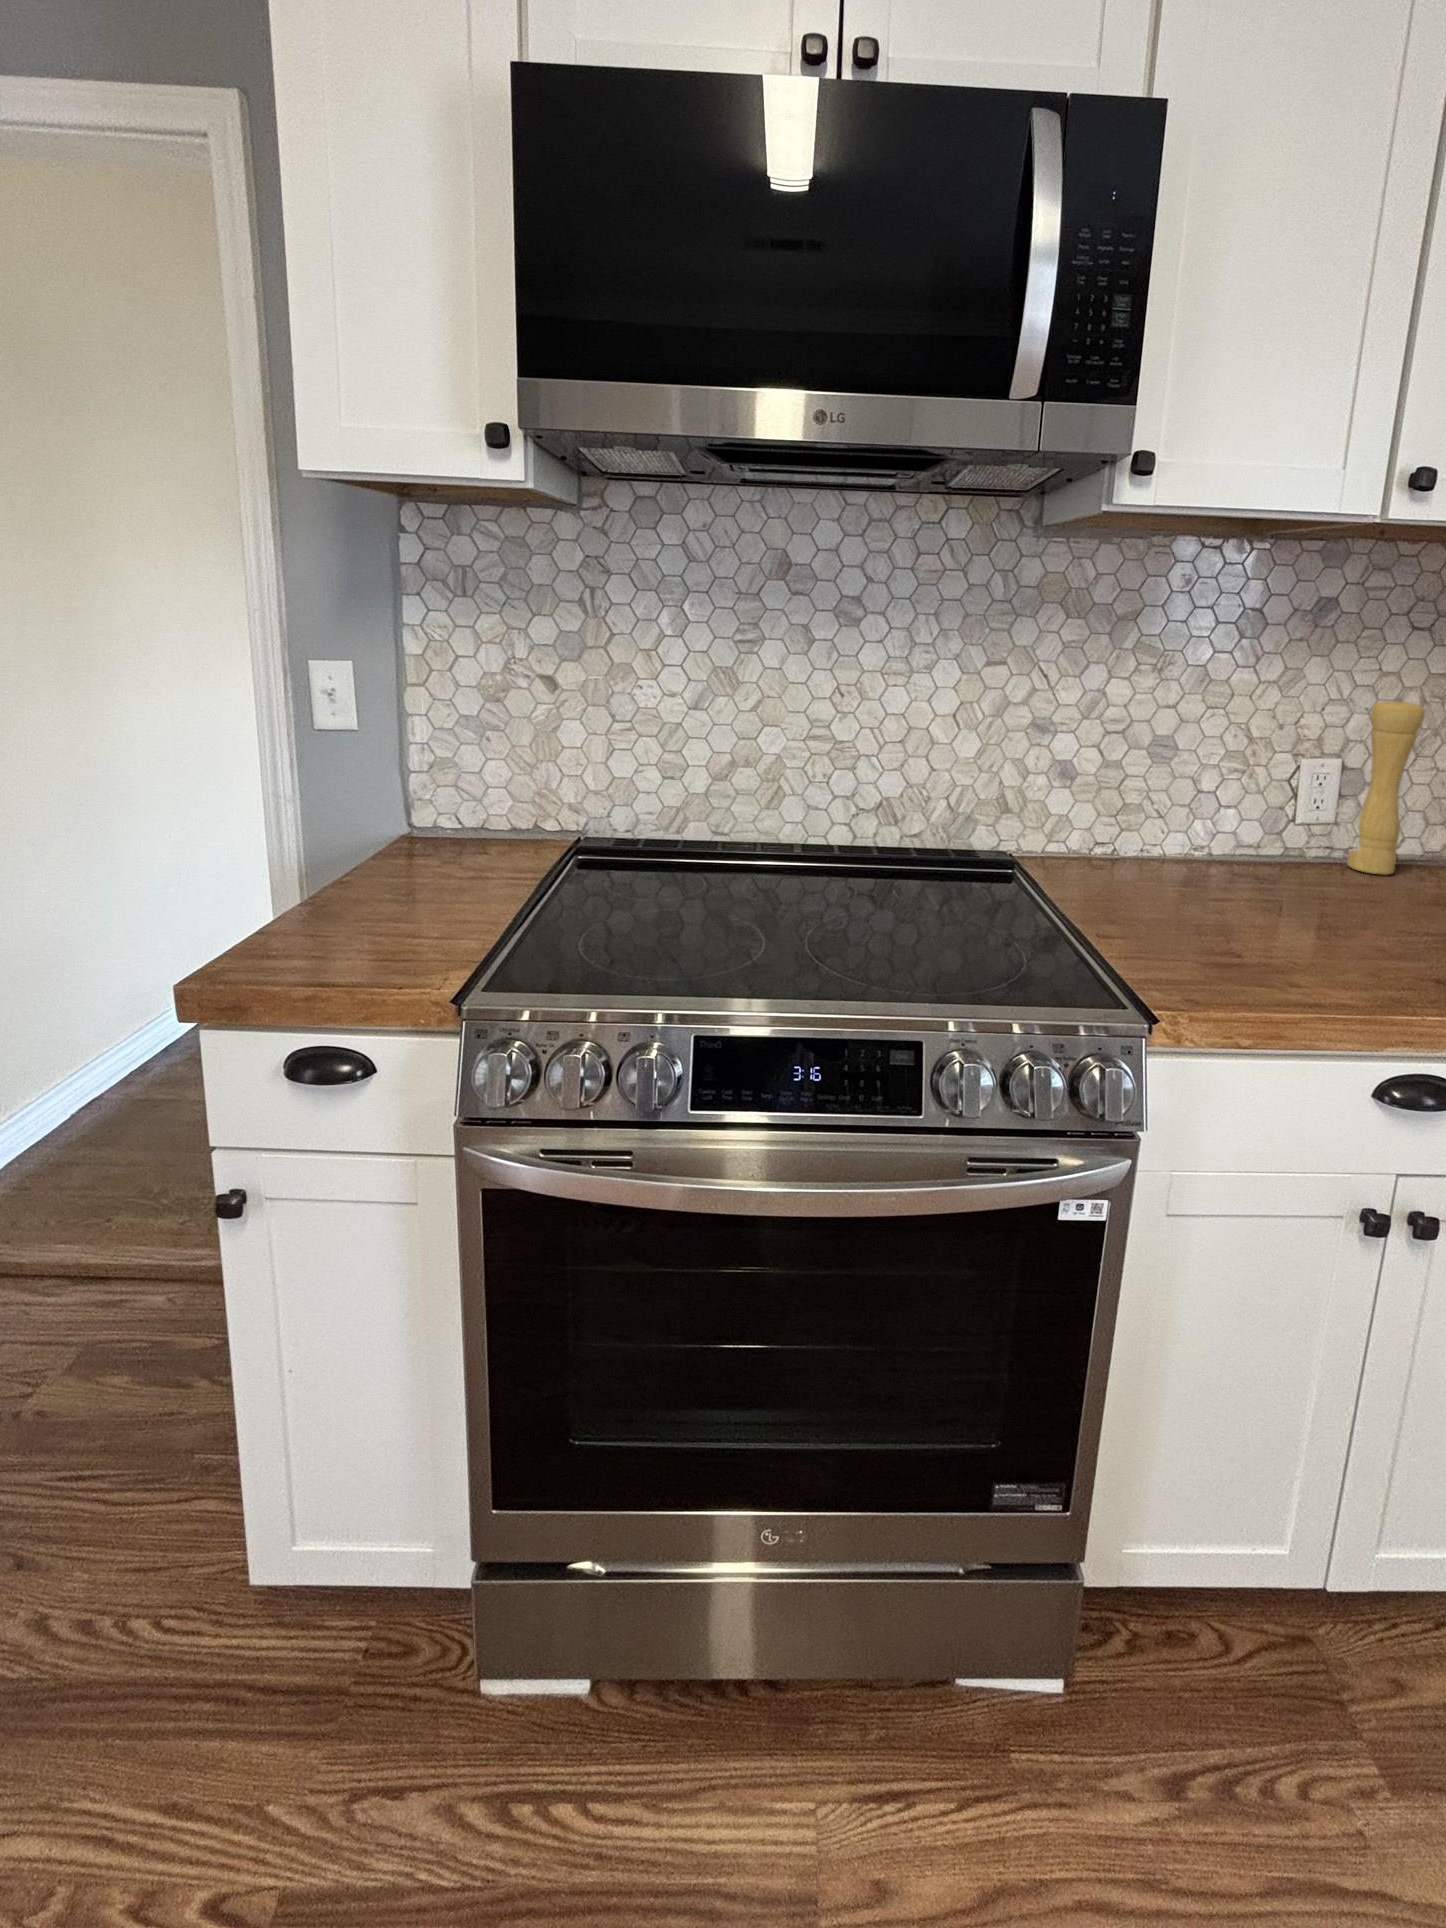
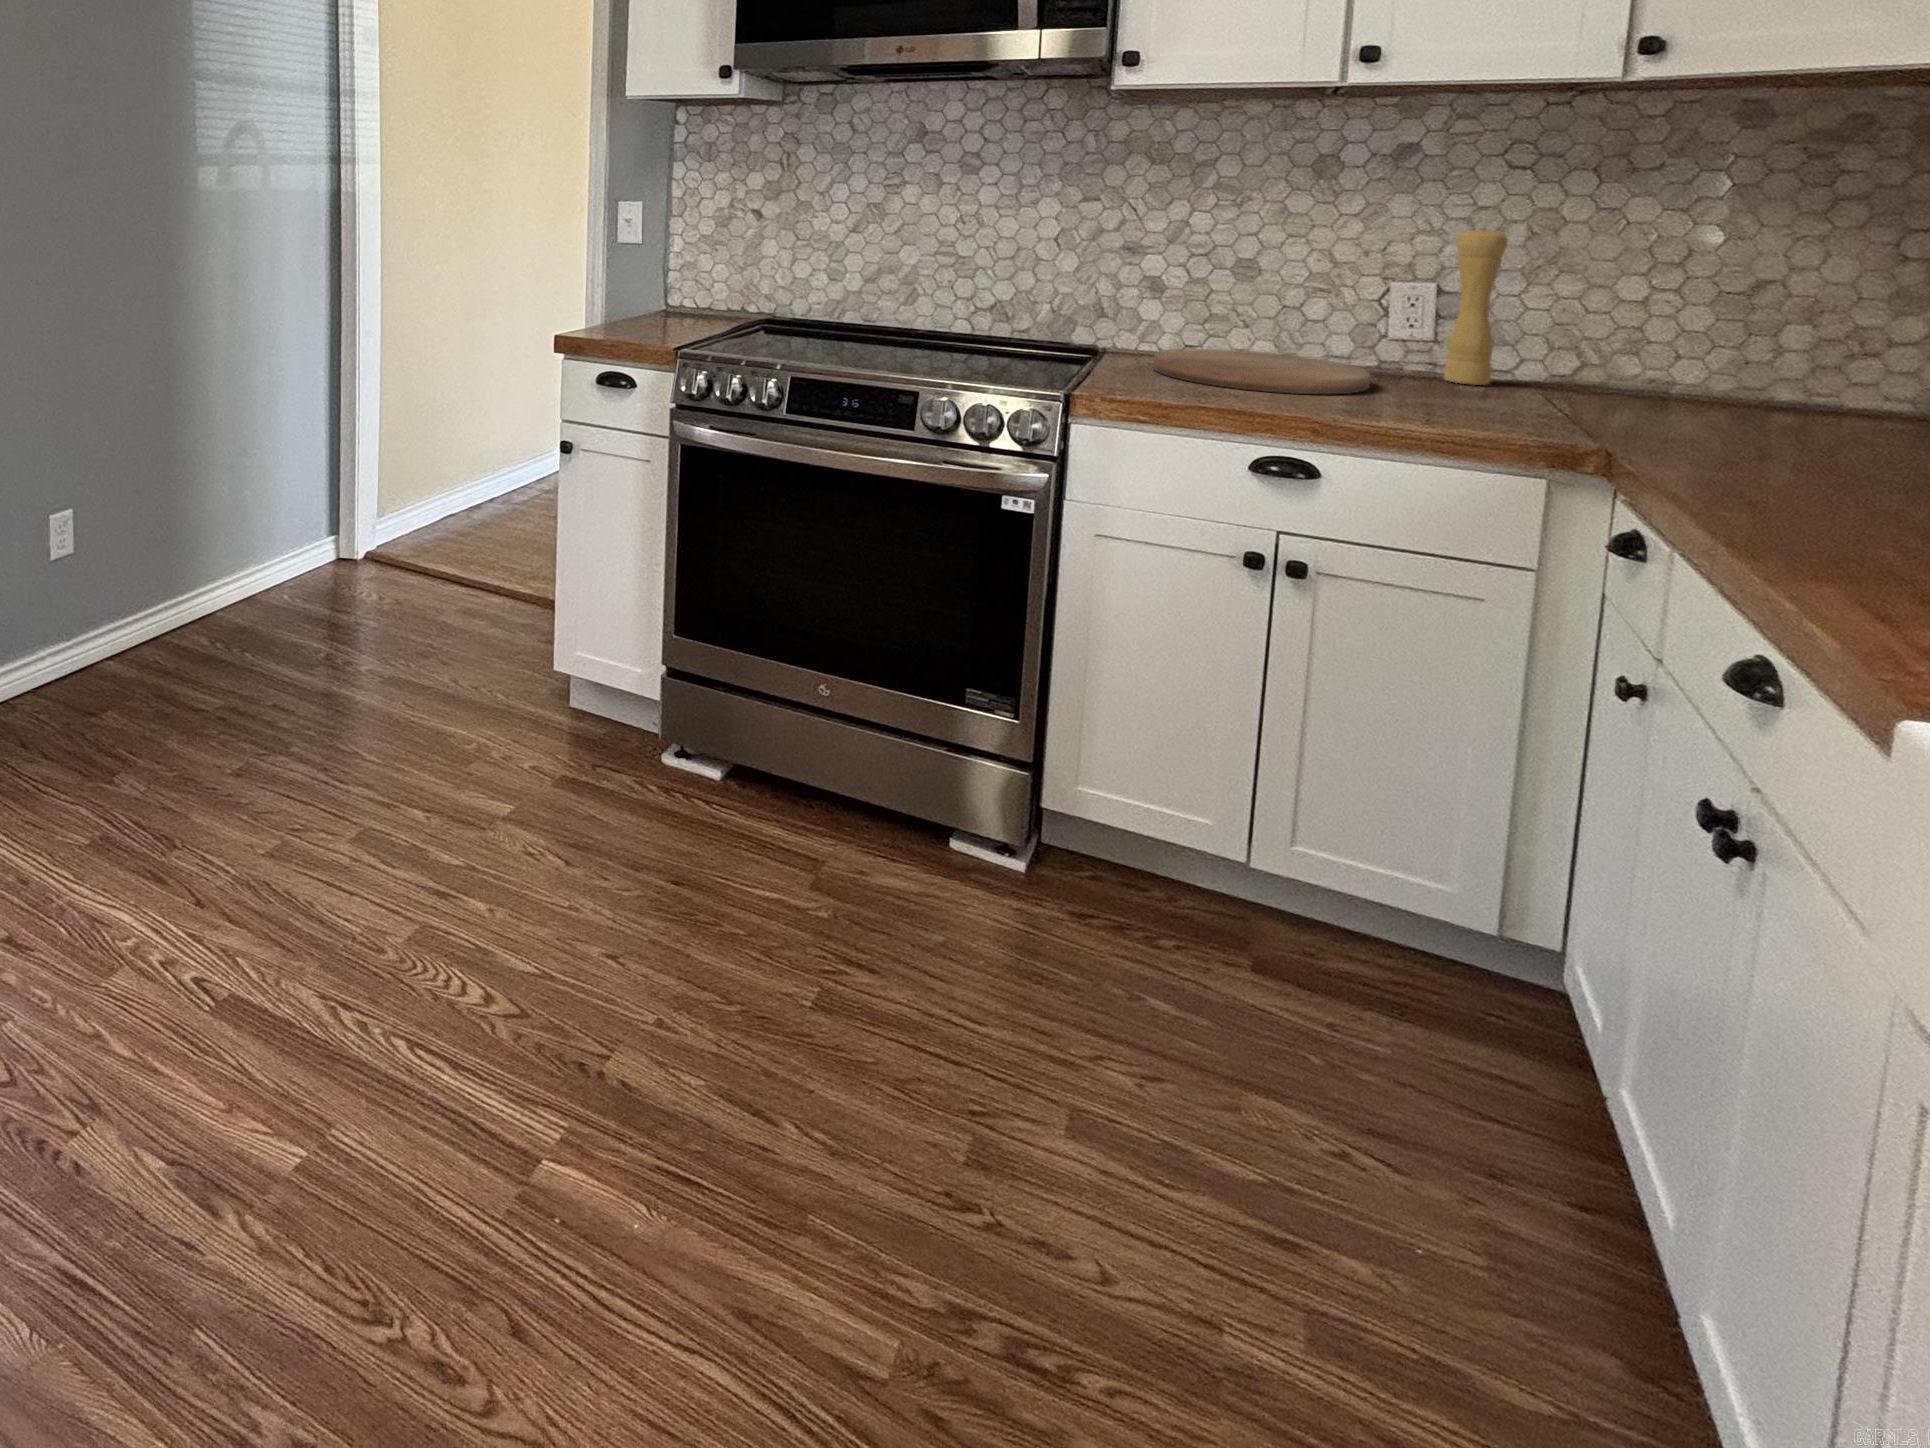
cutting board: none [1113,850,1376,946] -> present [1153,349,1371,394]

